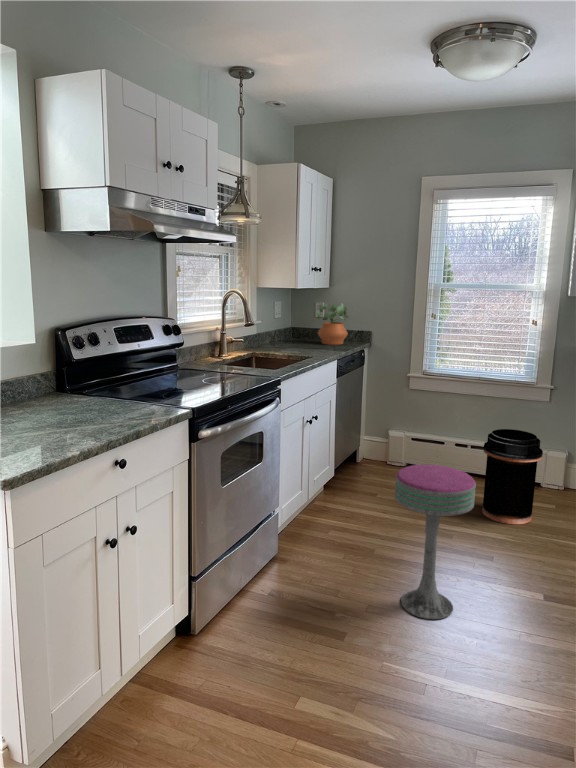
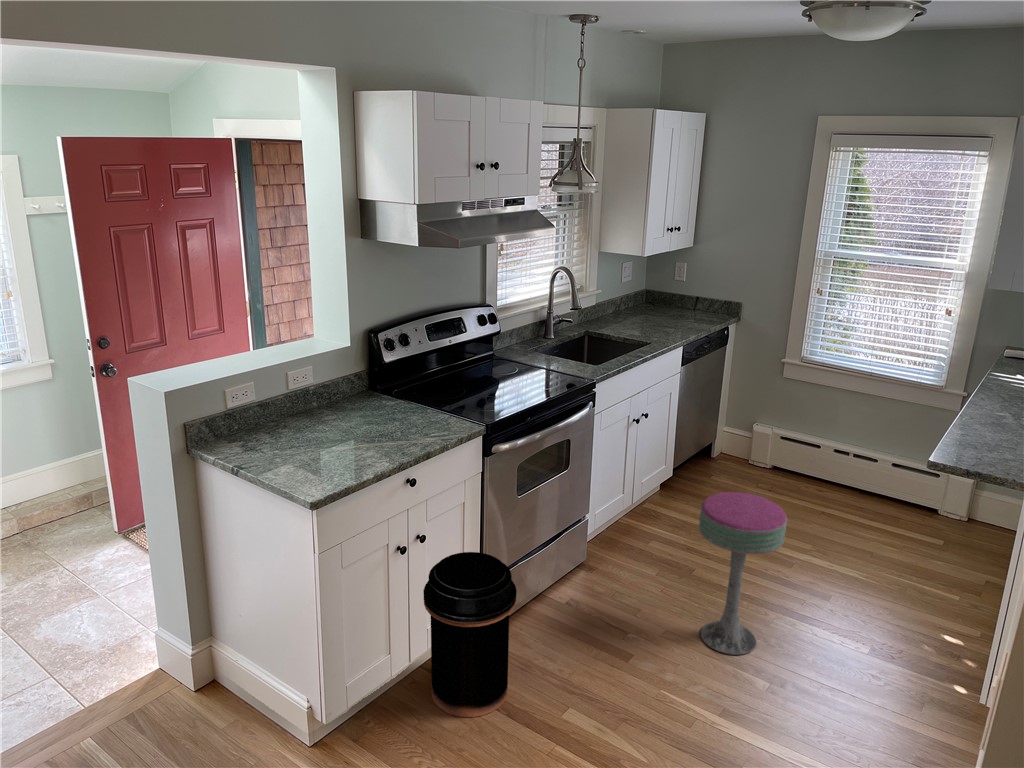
potted plant: present [317,303,348,345] -> none [672,267,713,319]
trash can: present [482,429,543,524] -> present [423,552,517,717]

